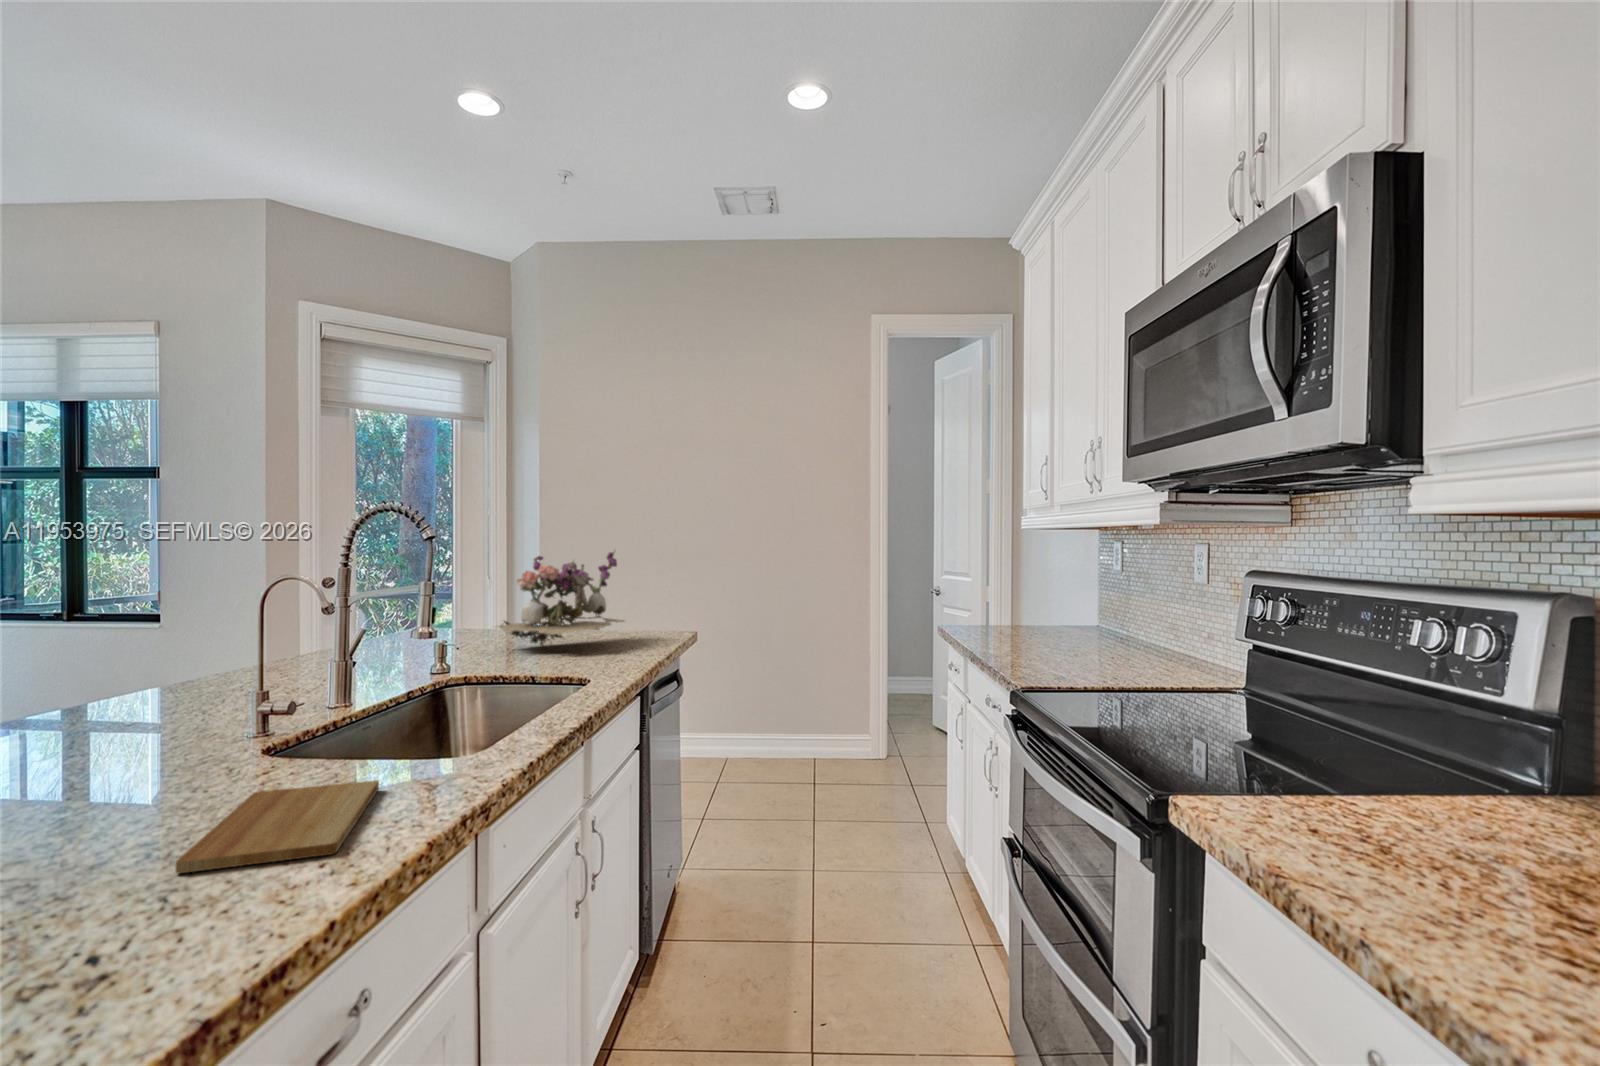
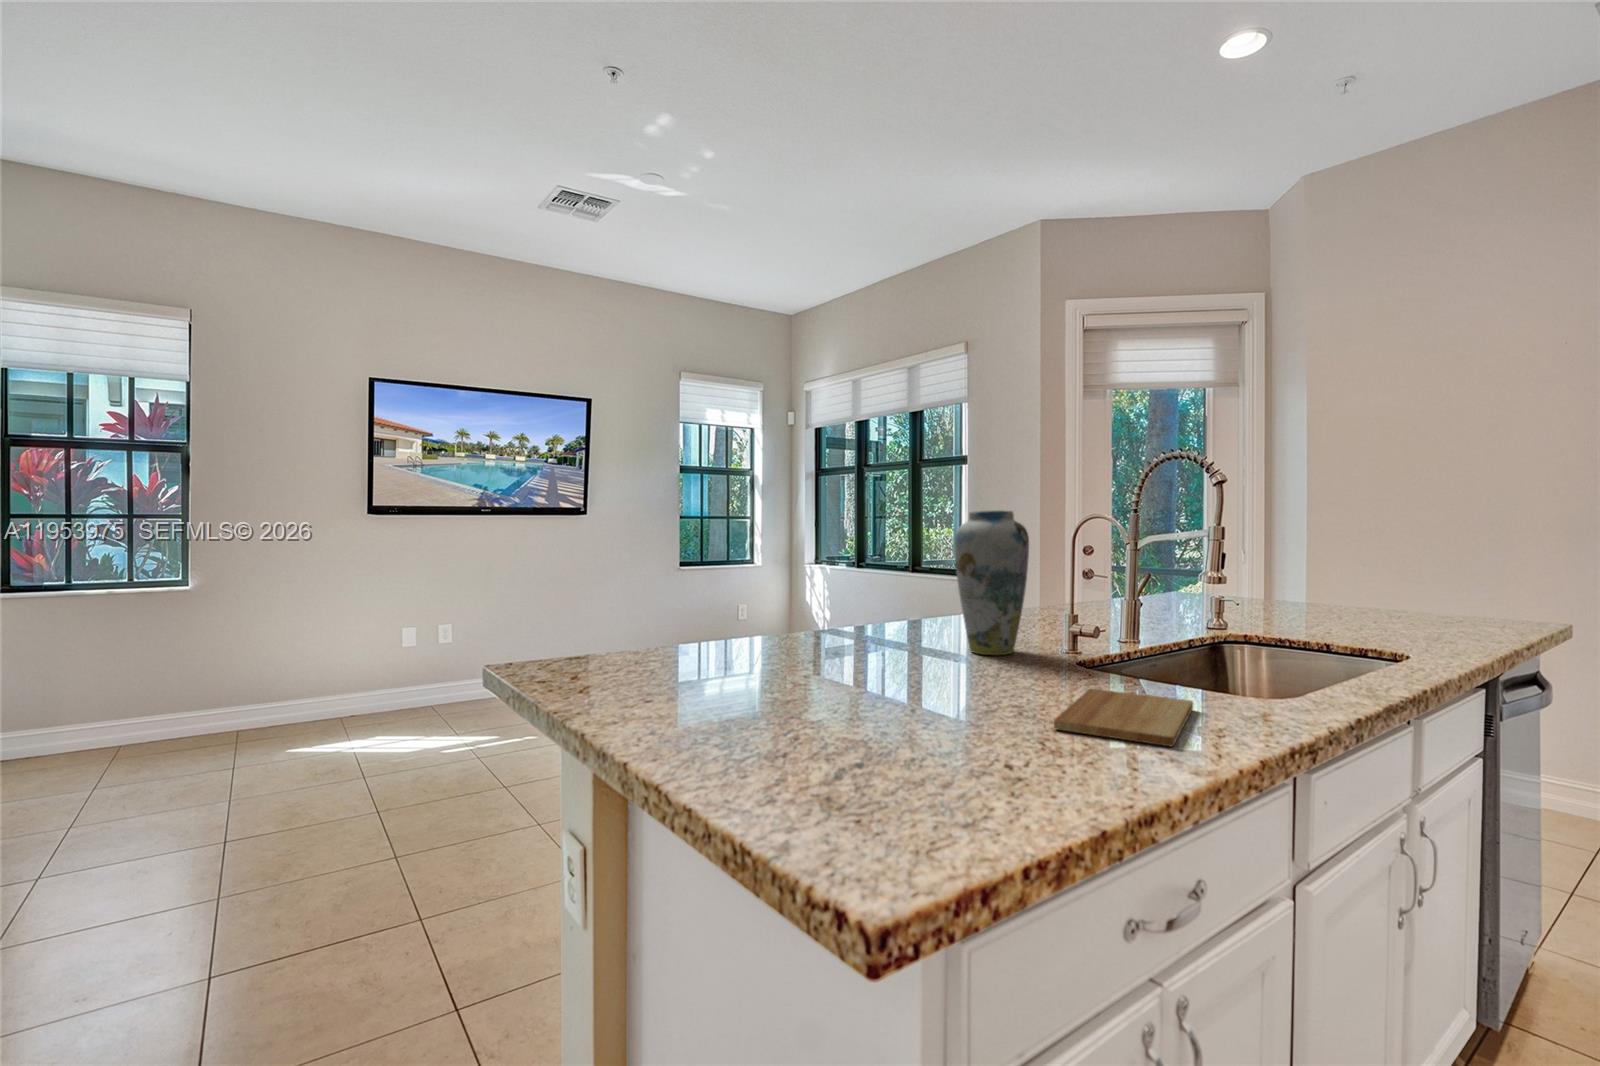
flower arrangement: present [496,551,624,646] -> none [1267,502,1456,618]
vase: none [63,569,194,764] -> present [954,510,1029,655]

